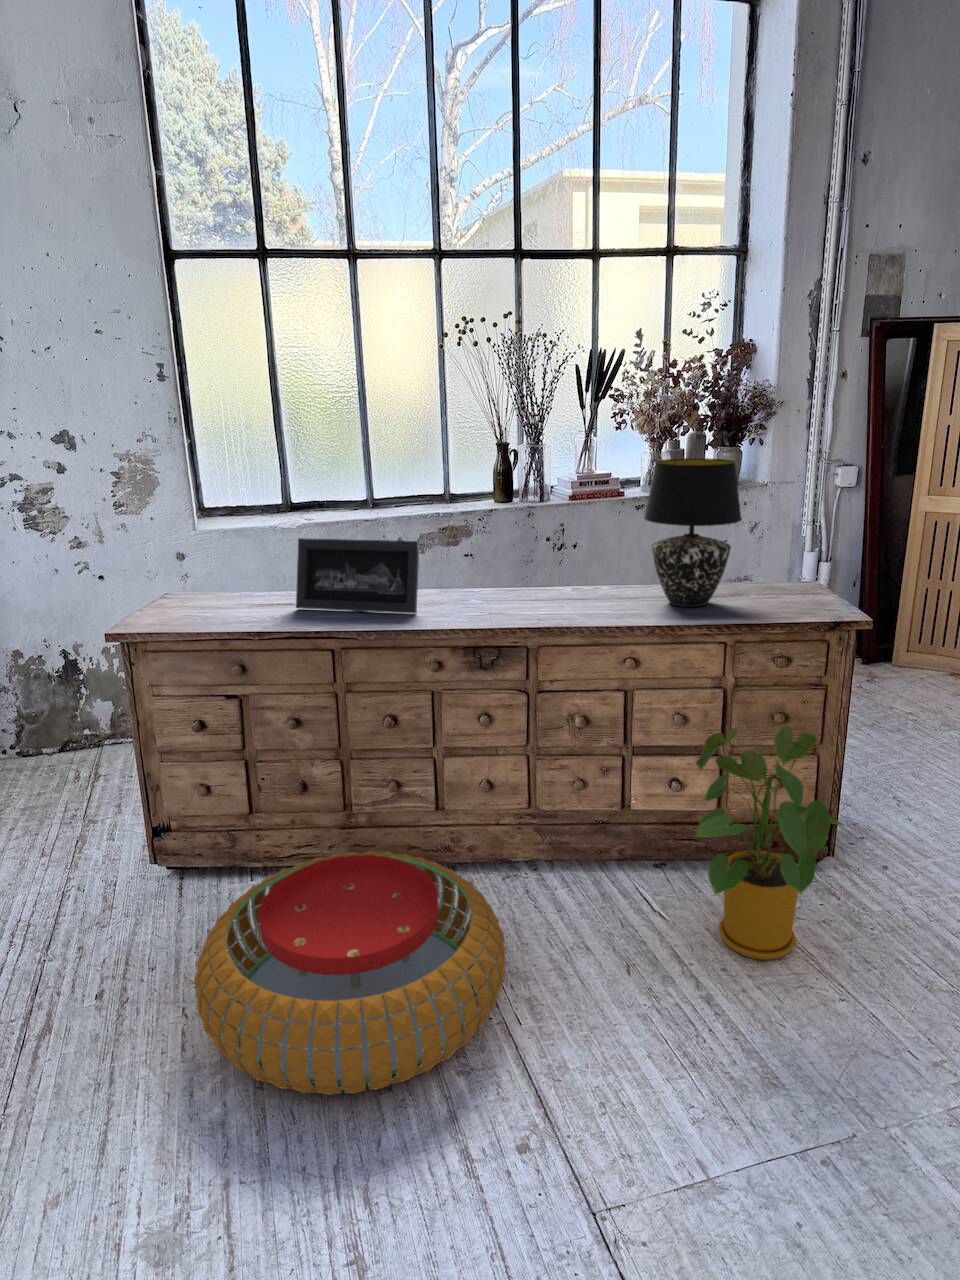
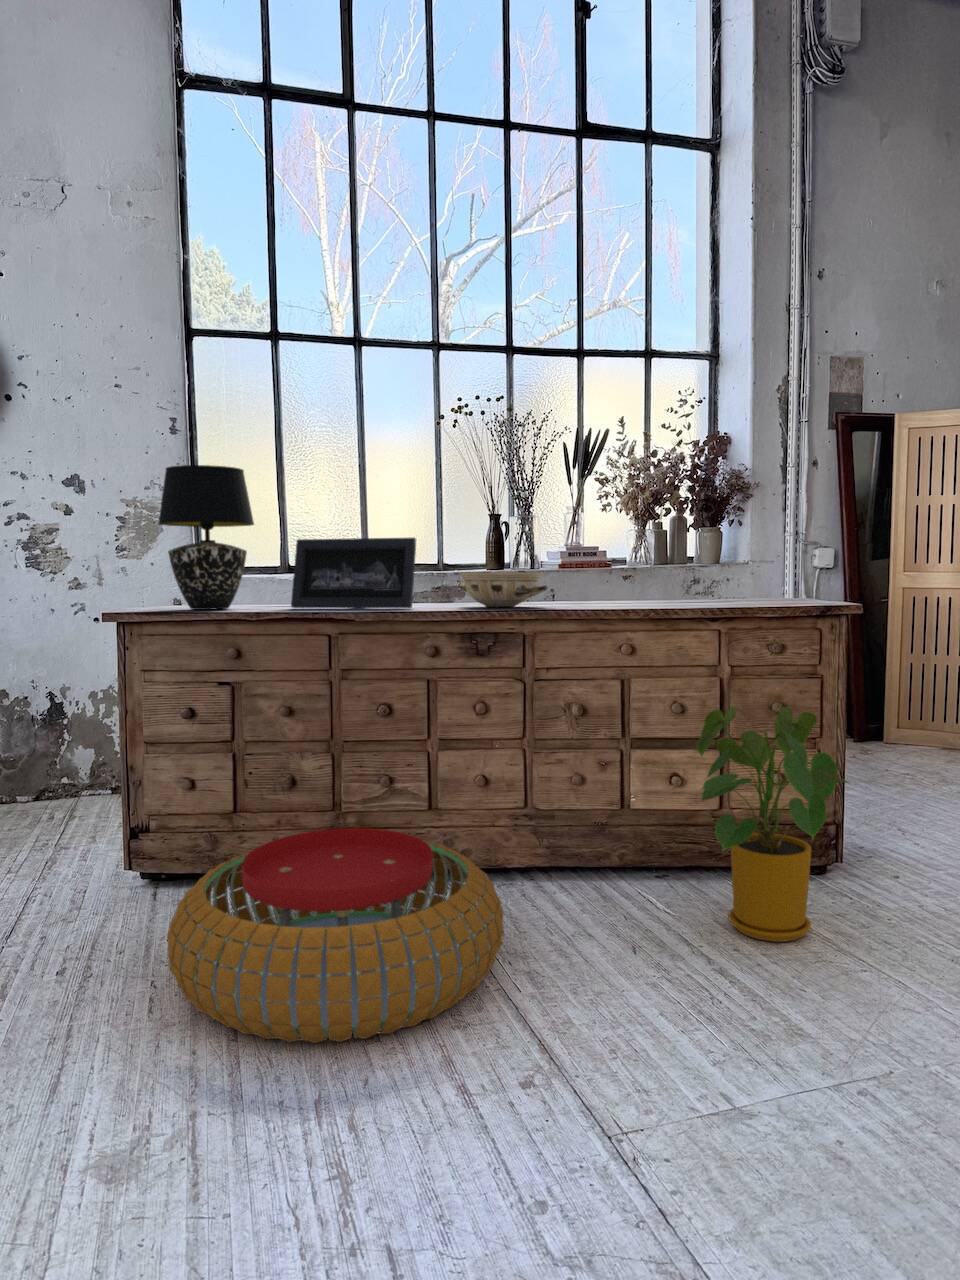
table lamp: present [644,458,742,607] -> present [158,465,254,610]
ceramic bowl: none [464,566,553,611] -> present [459,572,547,607]

